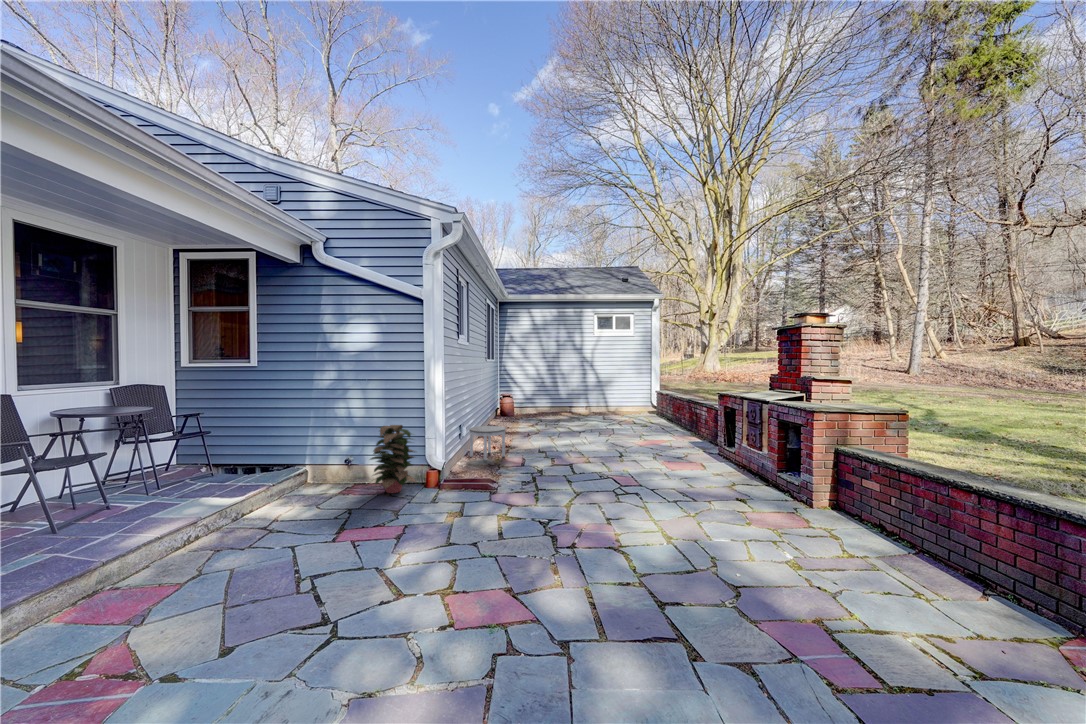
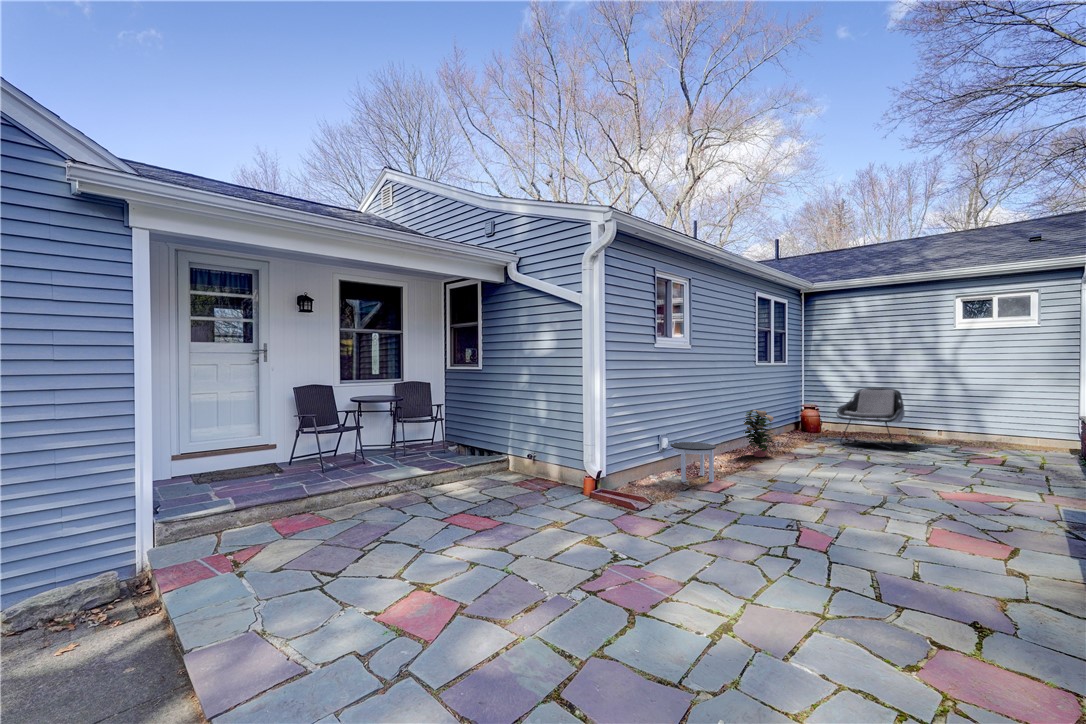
lounge chair: none [532,374,571,418] -> present [836,387,906,450]
decorative plant: present [371,425,416,493] -> present [744,410,775,457]

